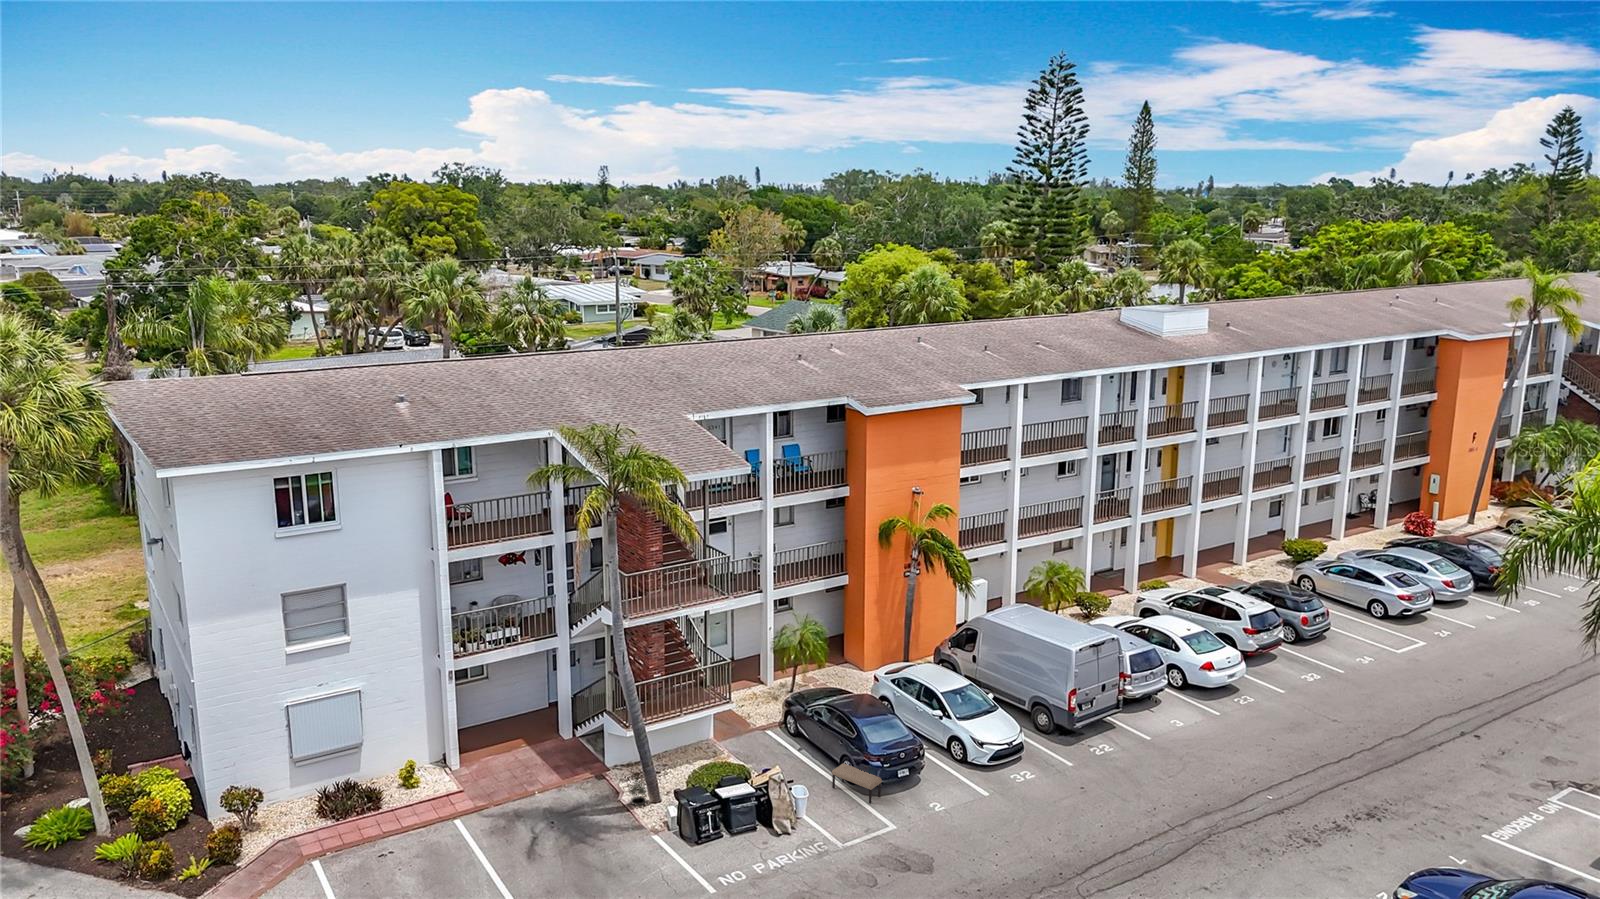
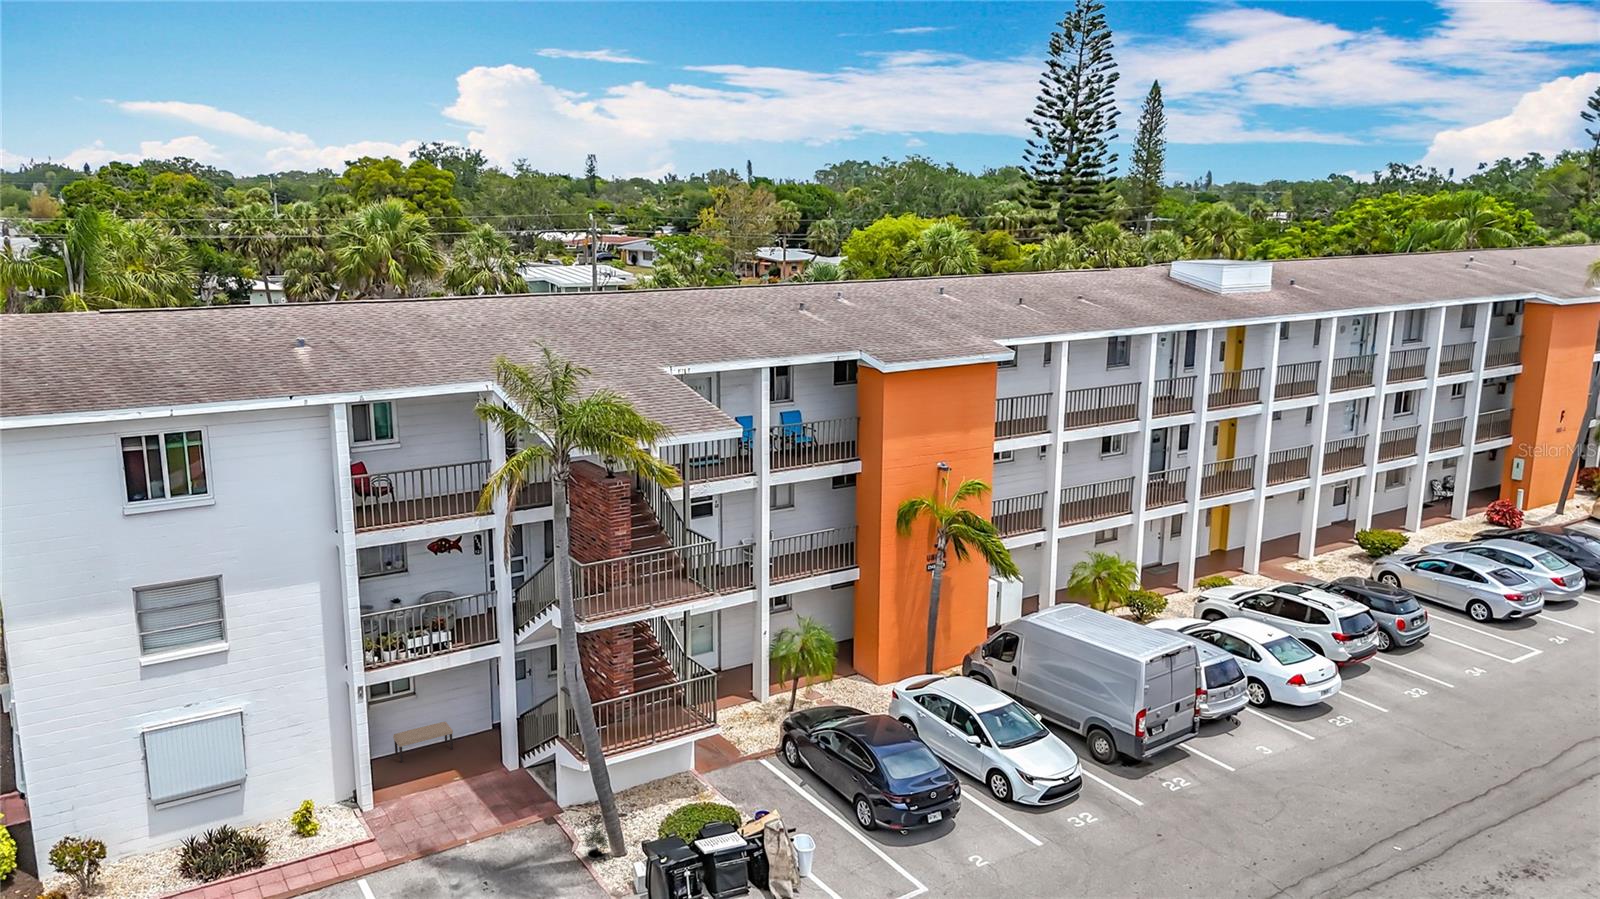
bench: present [832,763,882,803] -> present [393,722,453,762]

